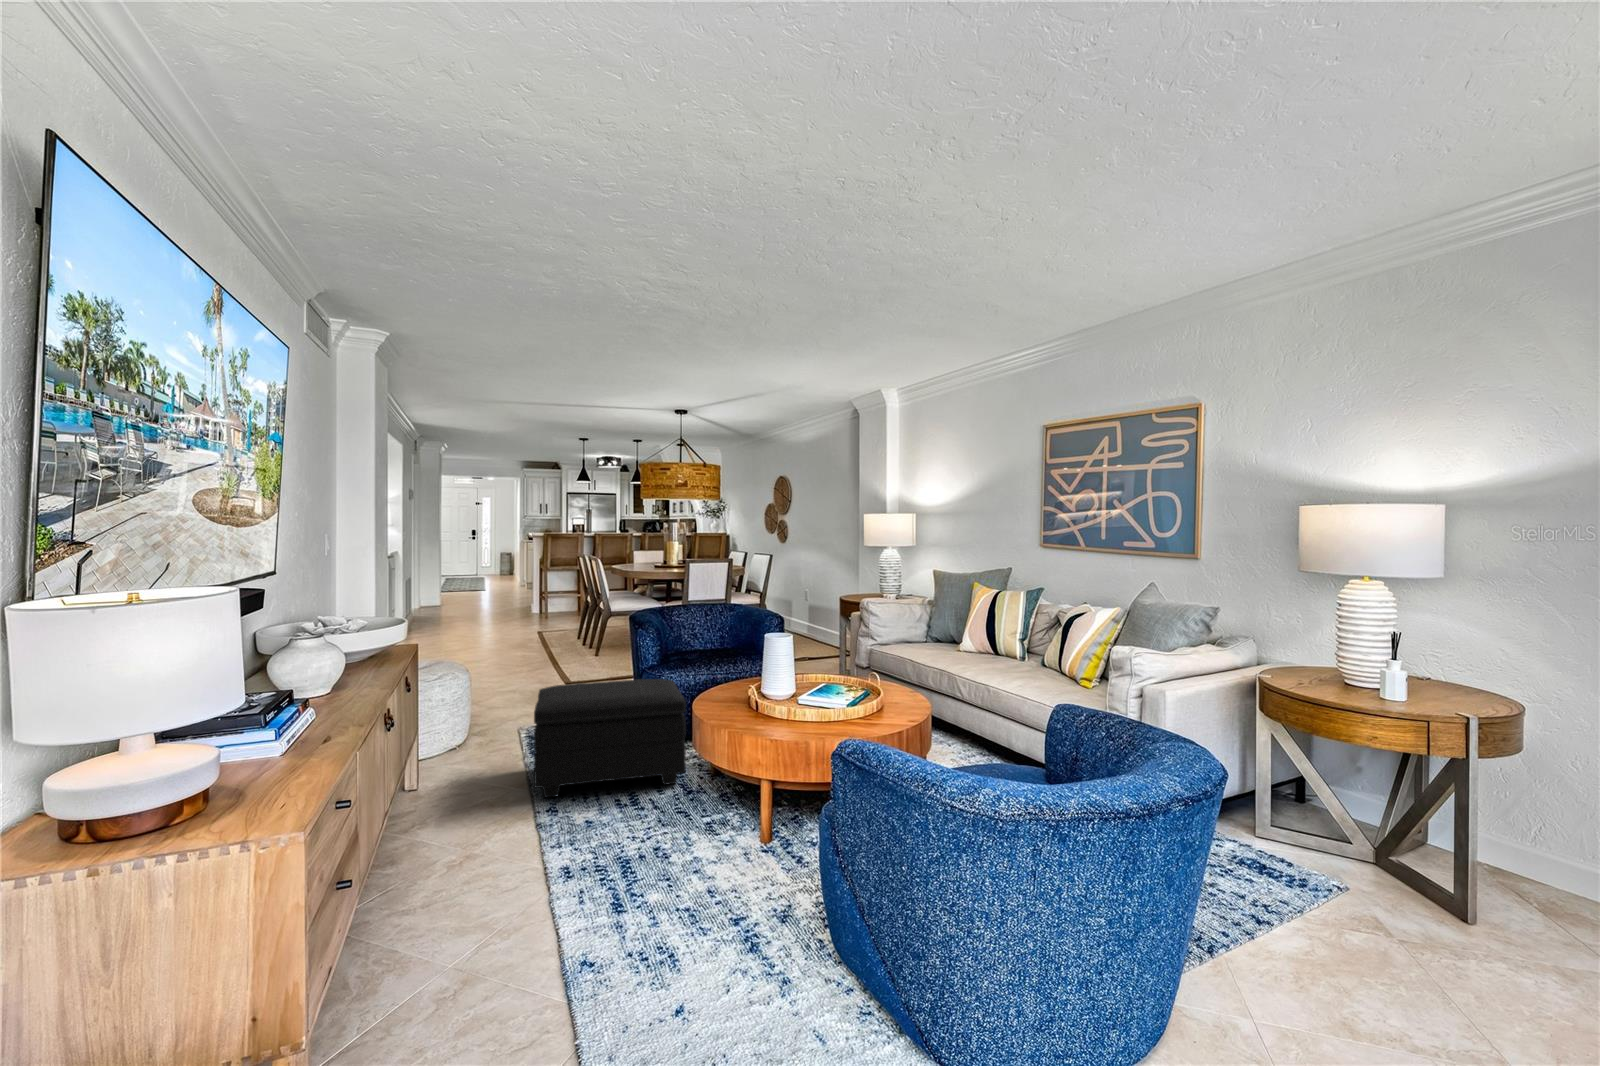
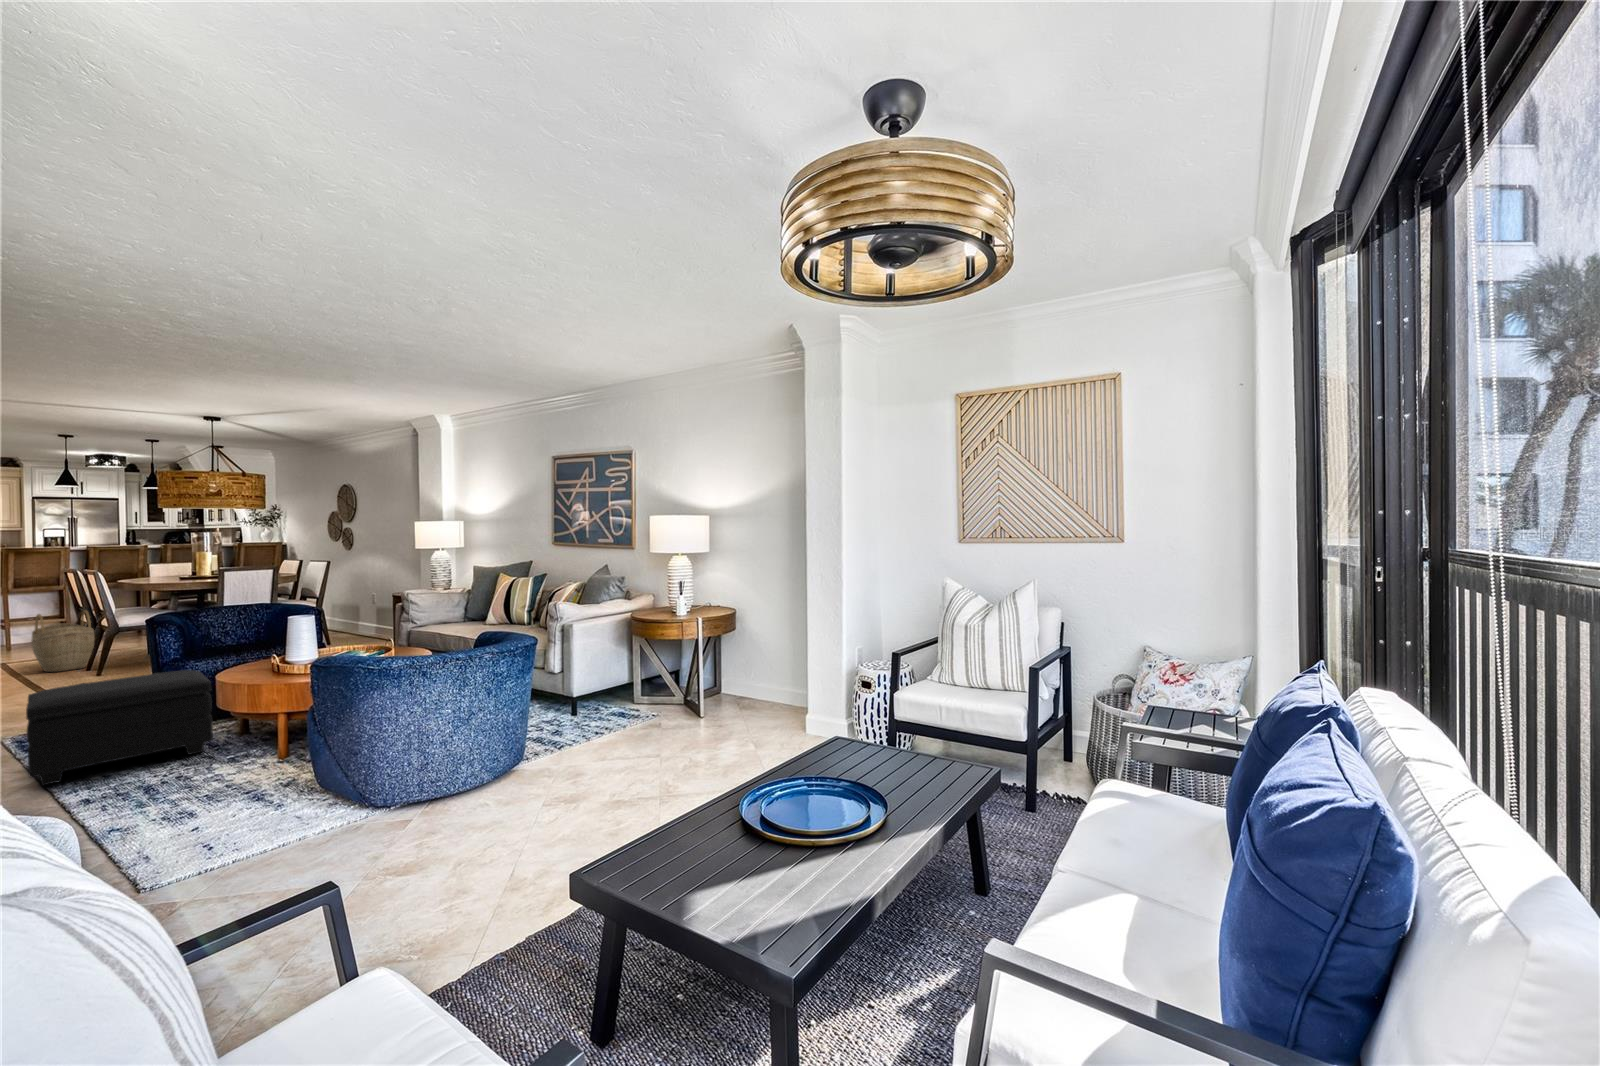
woven basket: none [555,593,595,649] -> present [31,610,95,672]

